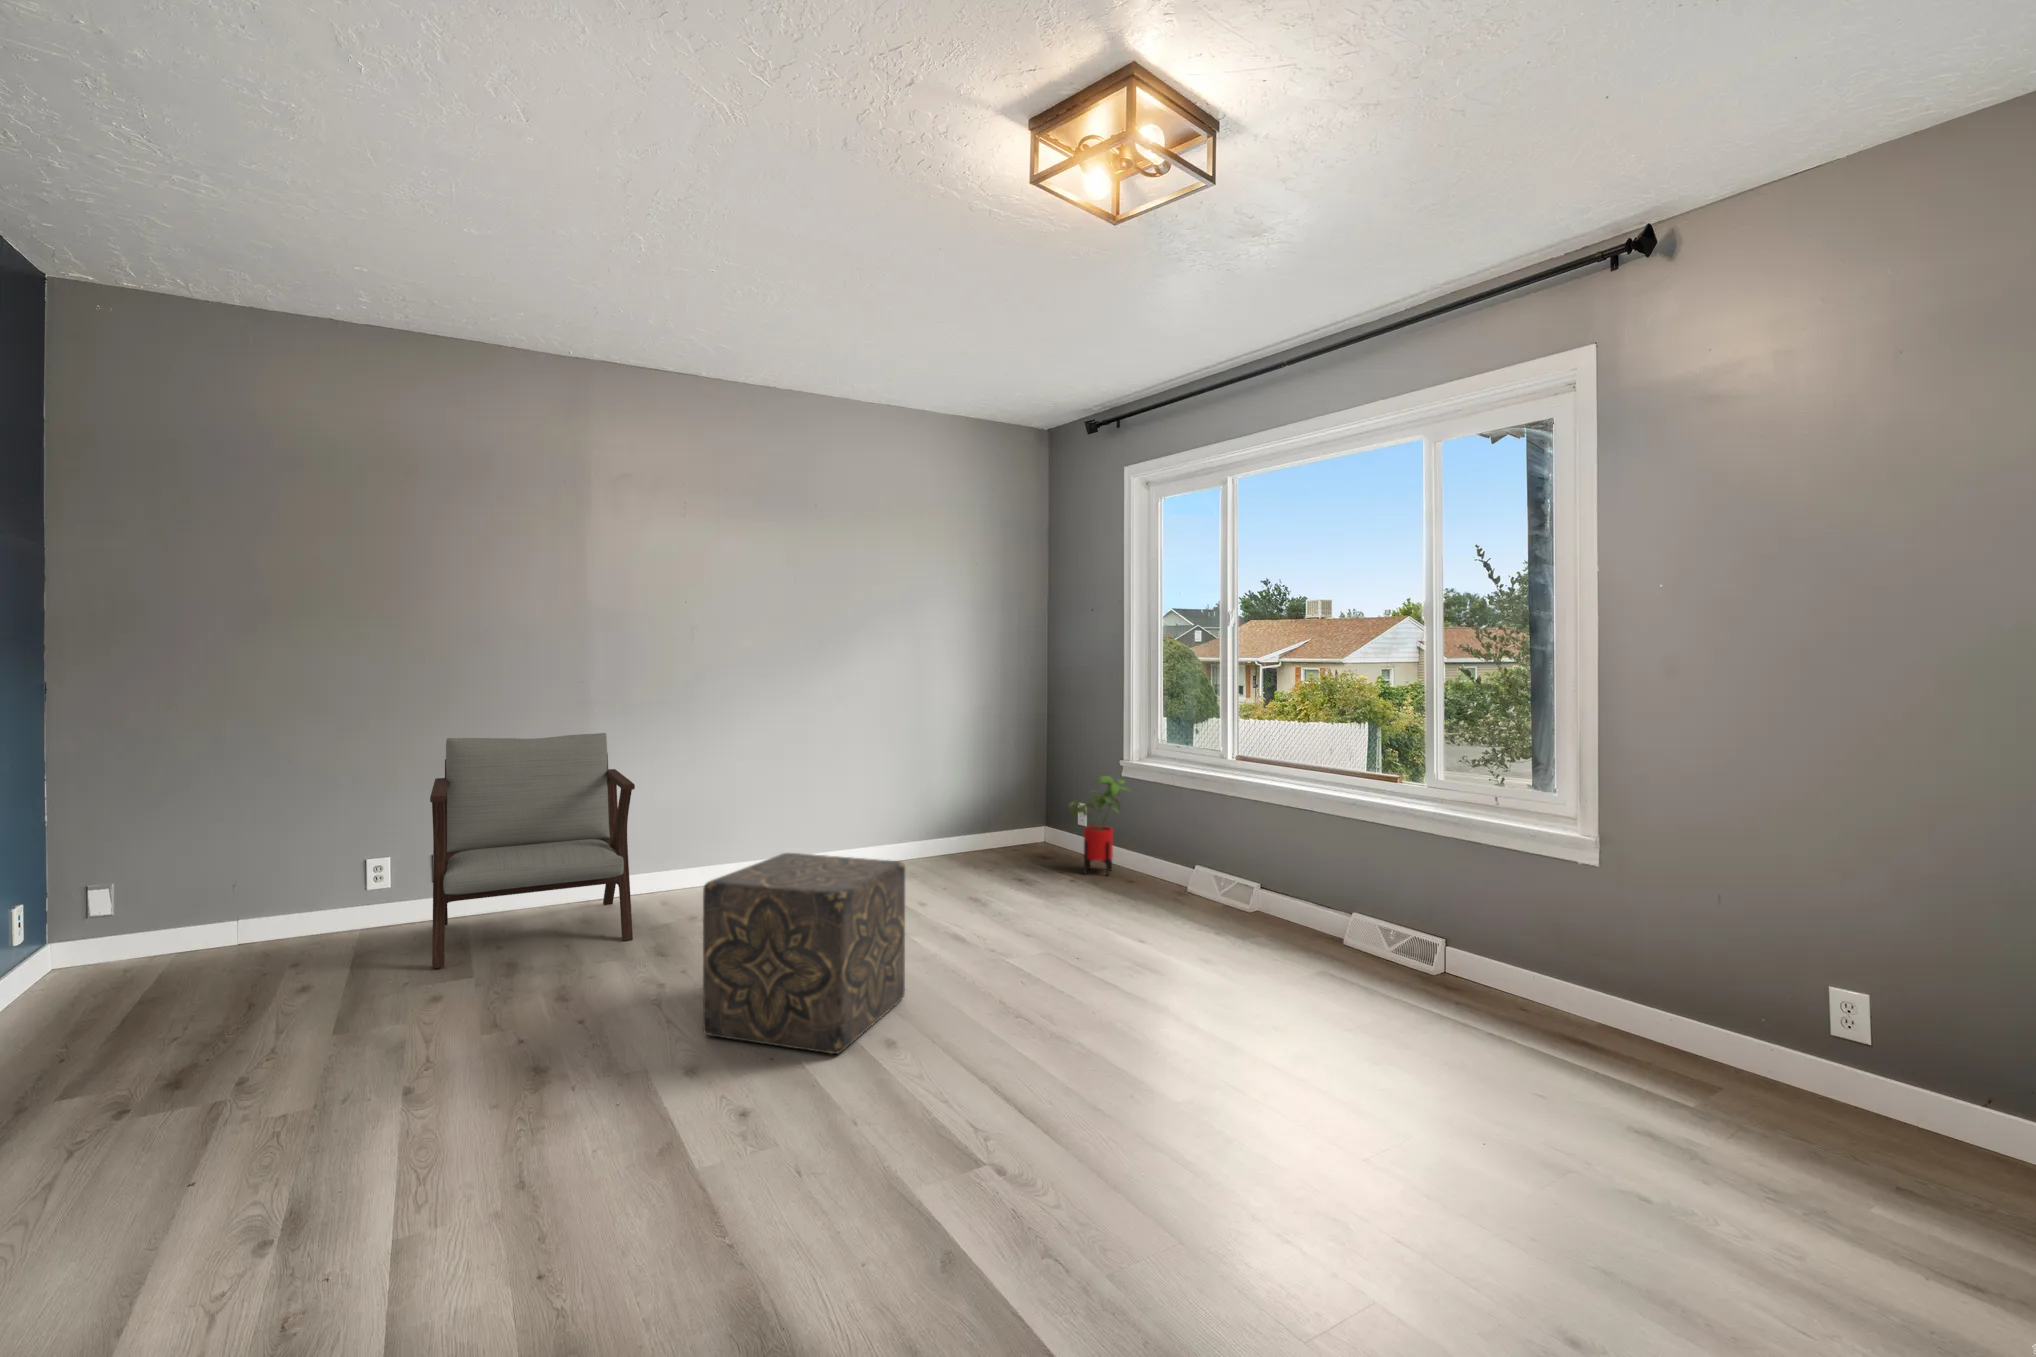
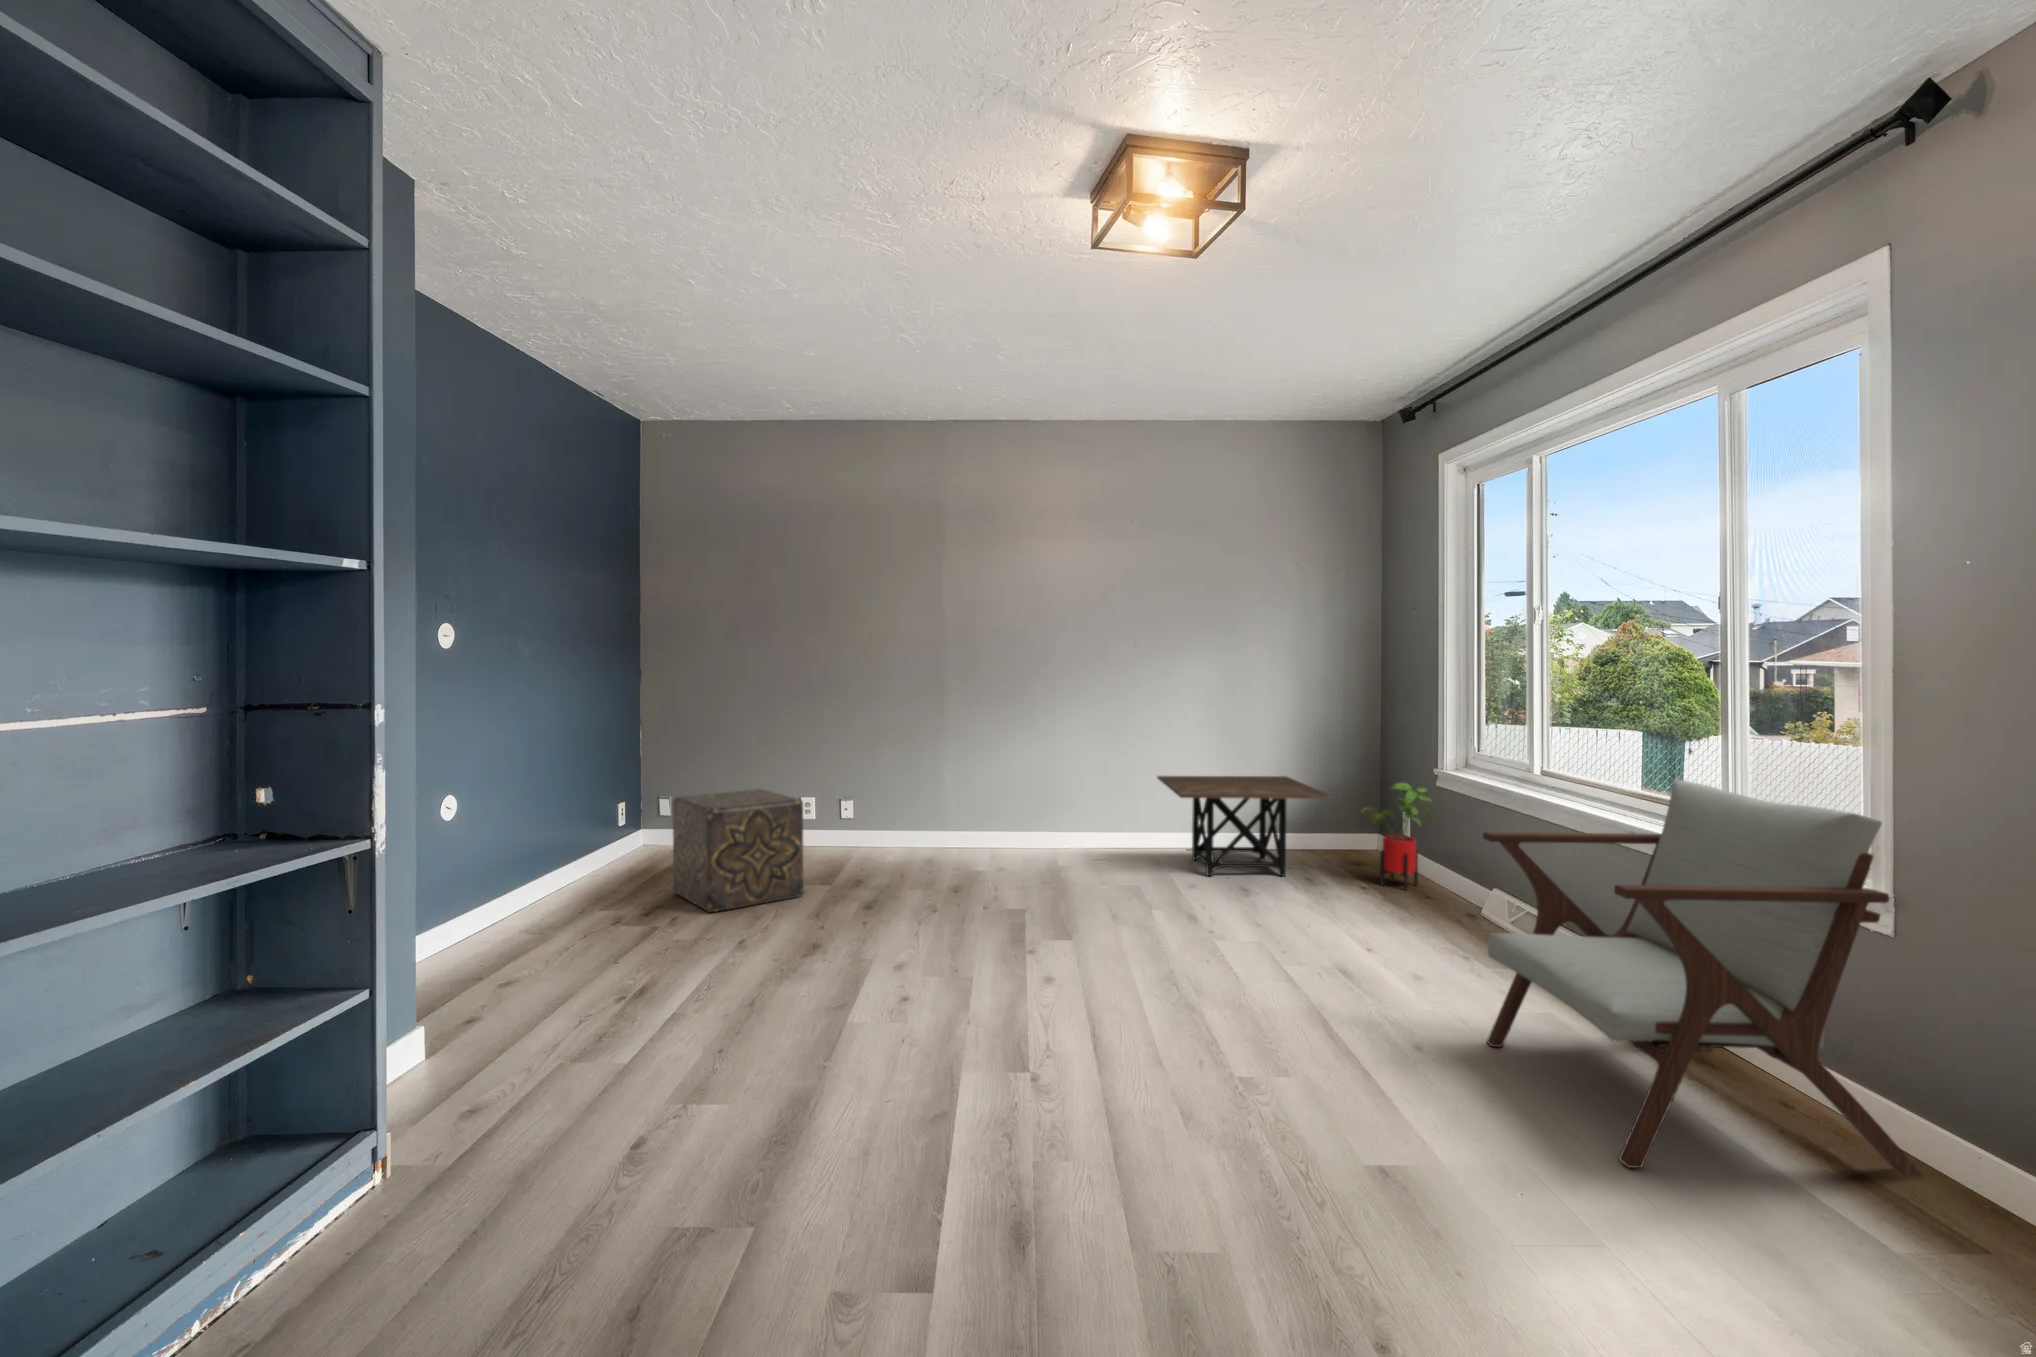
lounge chair: present [430,733,635,968] -> present [1483,779,1922,1176]
side table: none [850,777,1046,888] -> present [1157,776,1332,876]
ottoman: present [703,853,905,1054] -> present [673,789,803,912]

